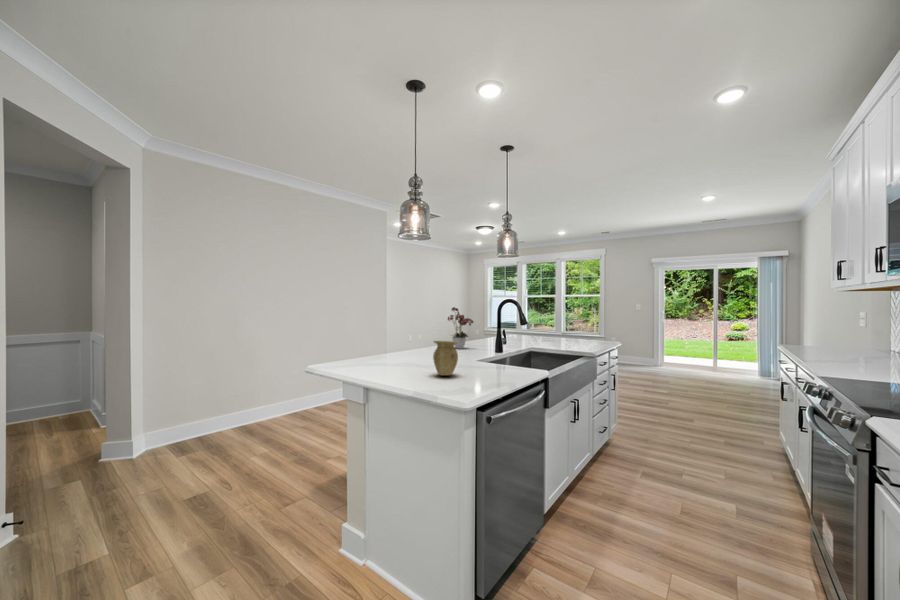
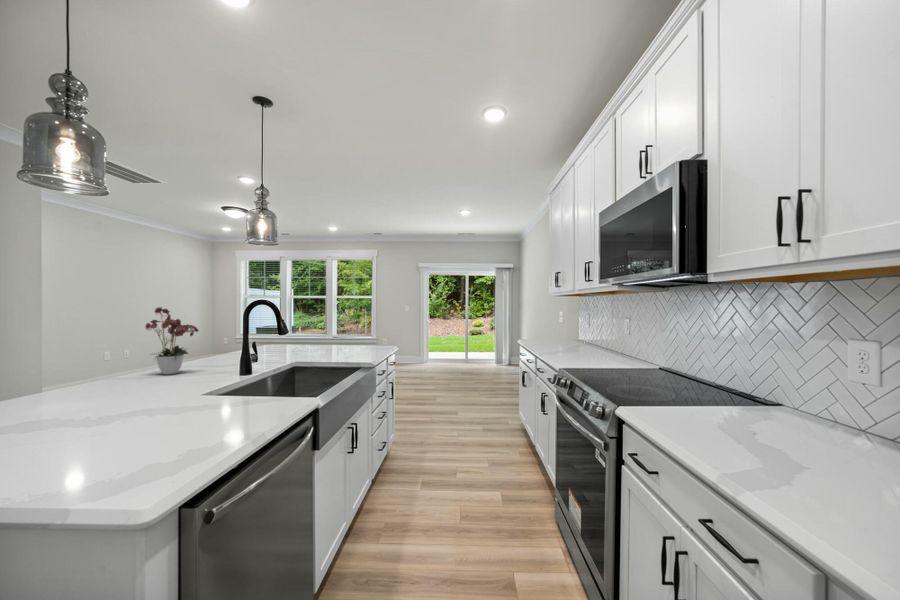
vase: present [433,341,458,375] -> none [51,374,130,453]

